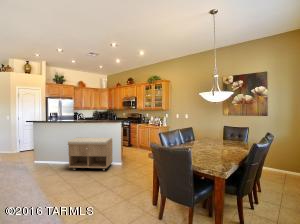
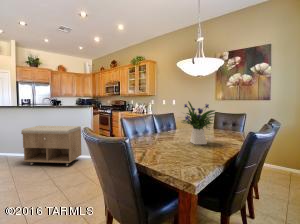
flower arrangement: none [202,122,232,152] -> present [183,101,216,145]

